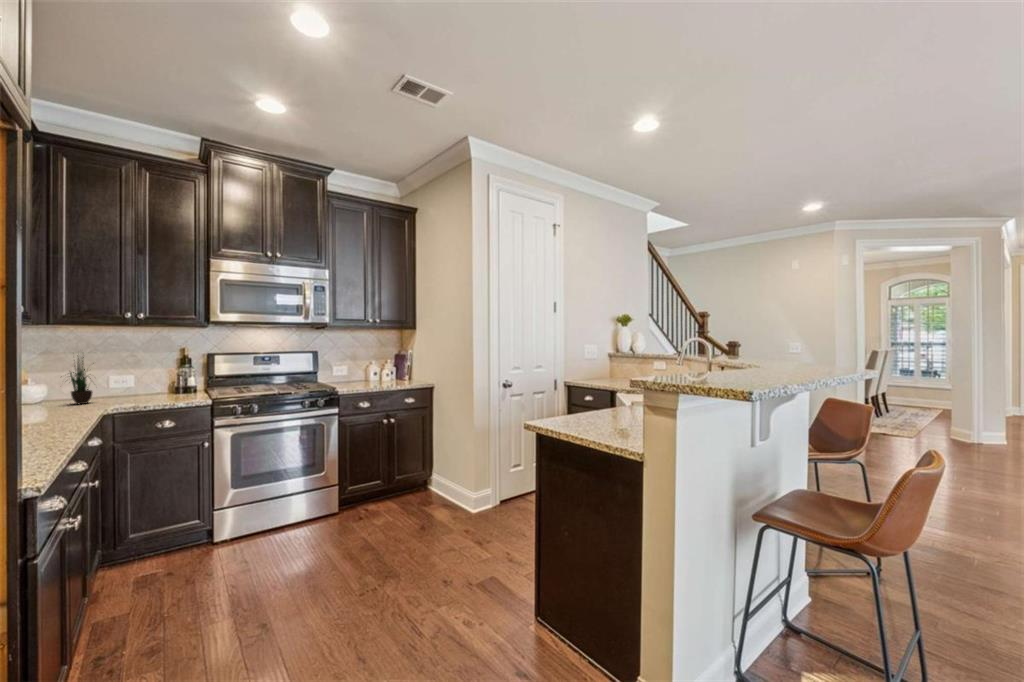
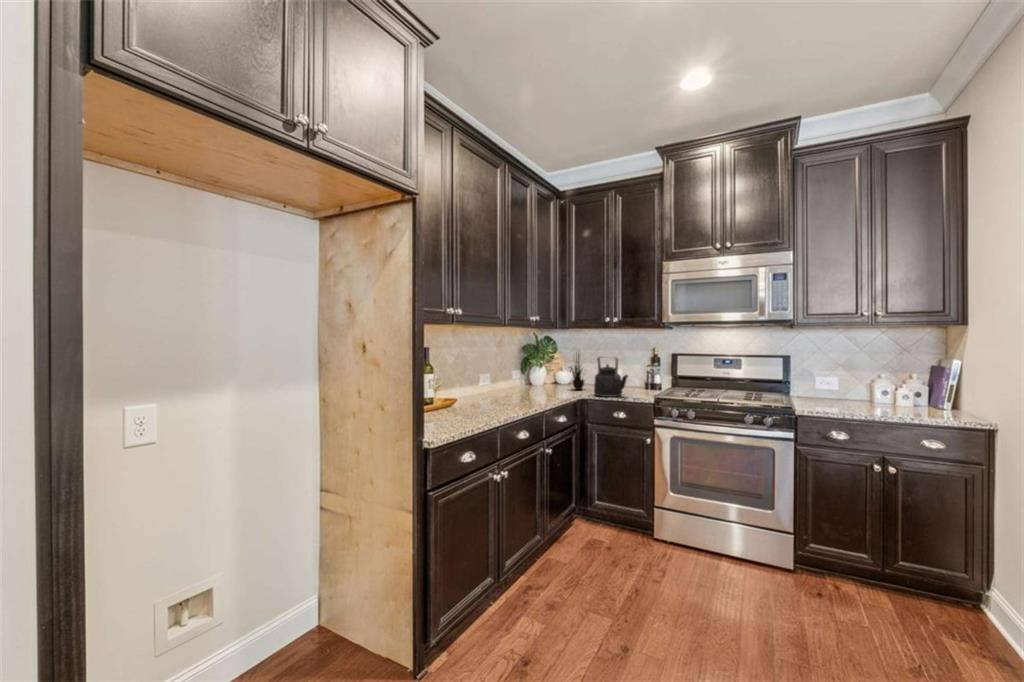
kettle: none [127,358,183,404] -> present [594,357,628,397]

